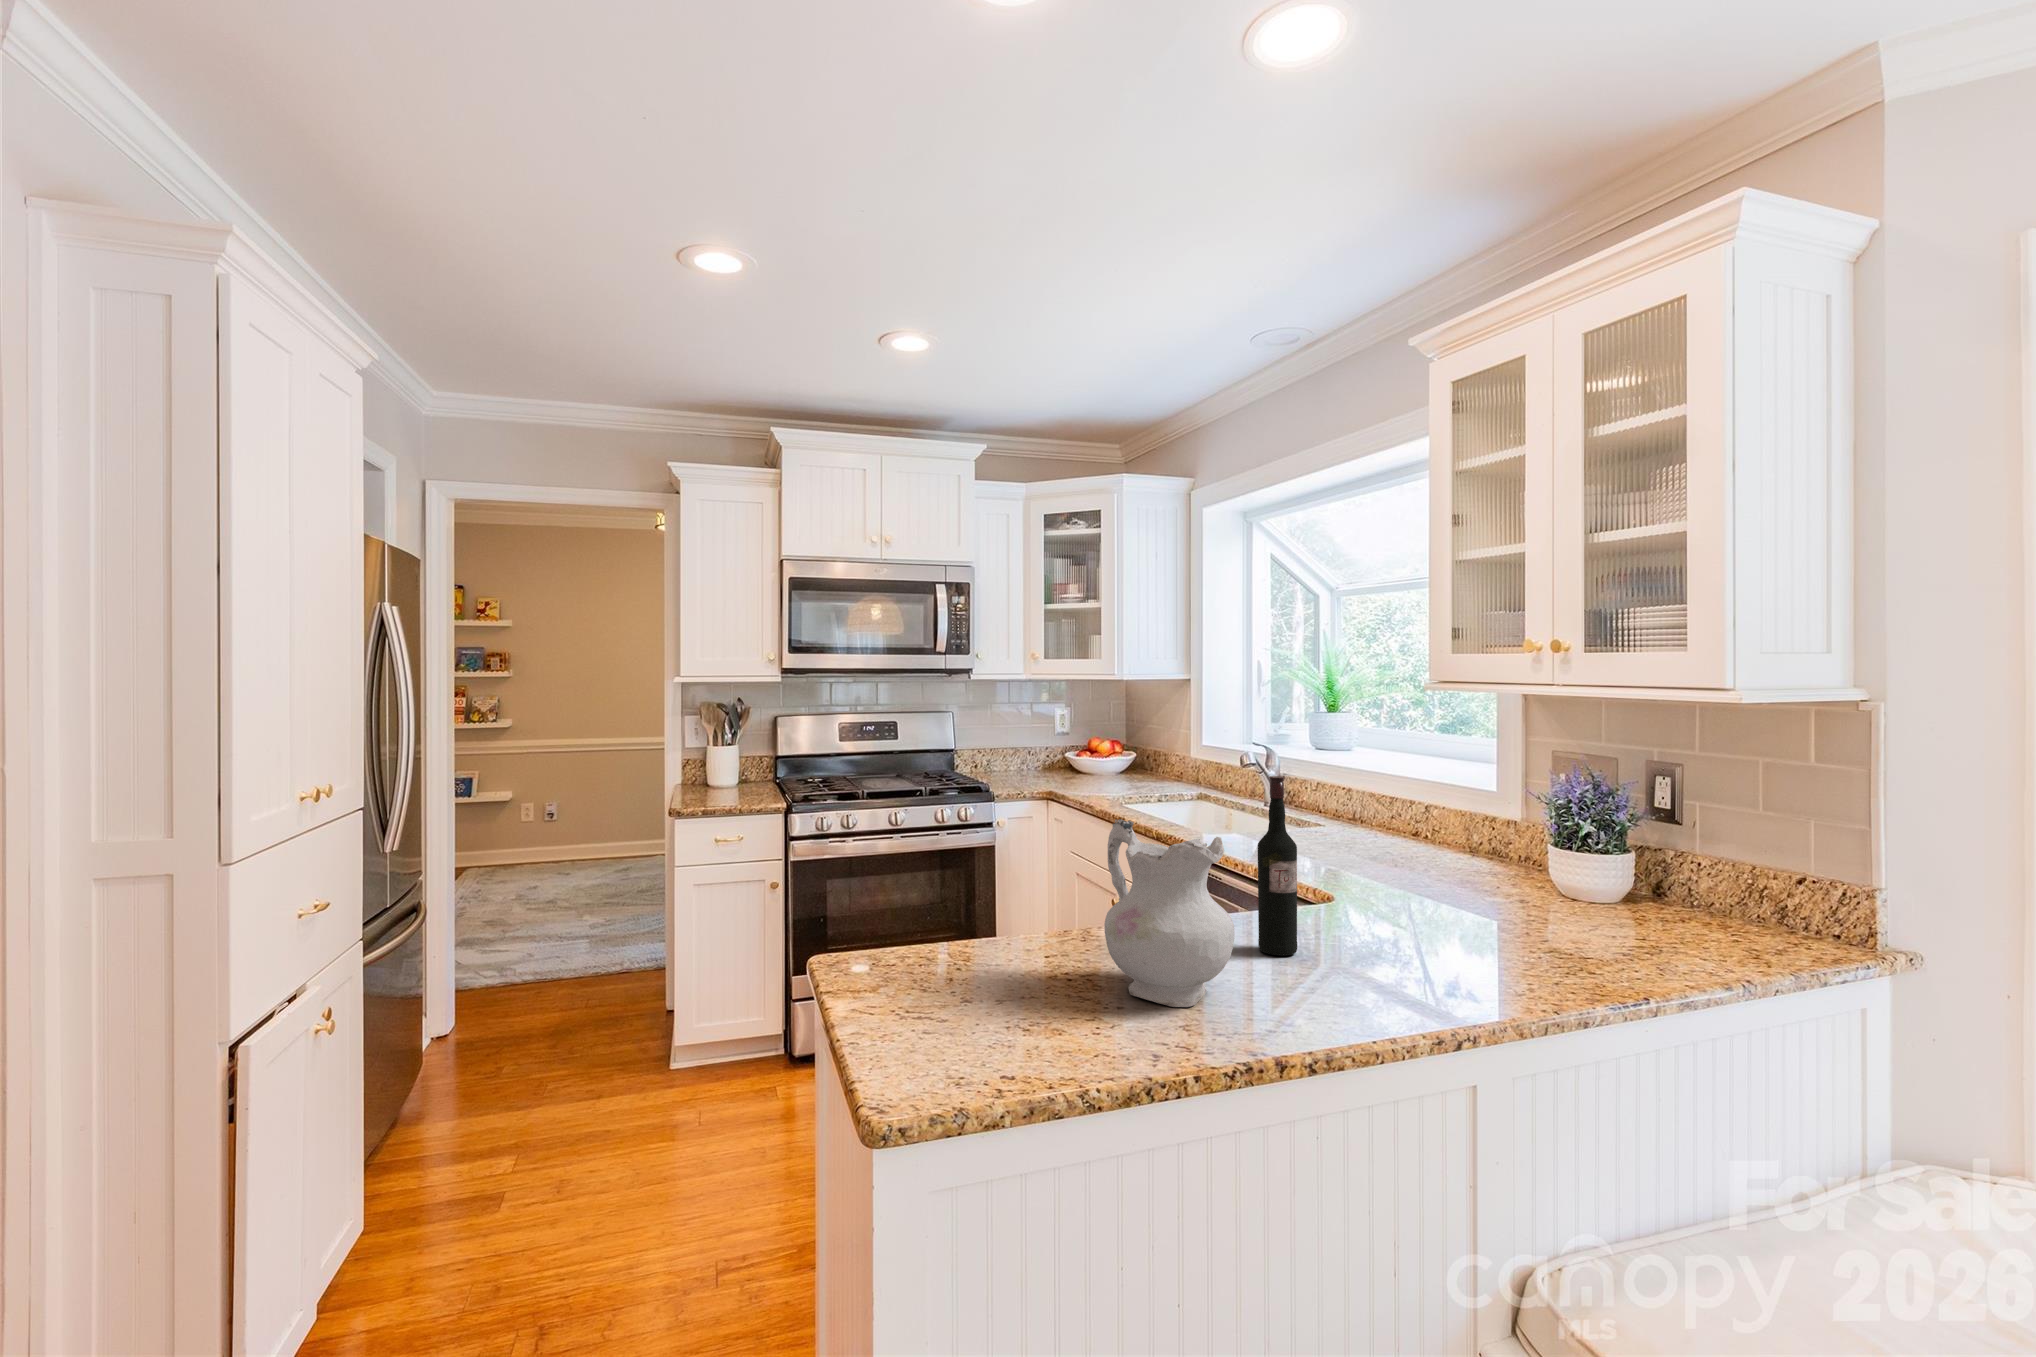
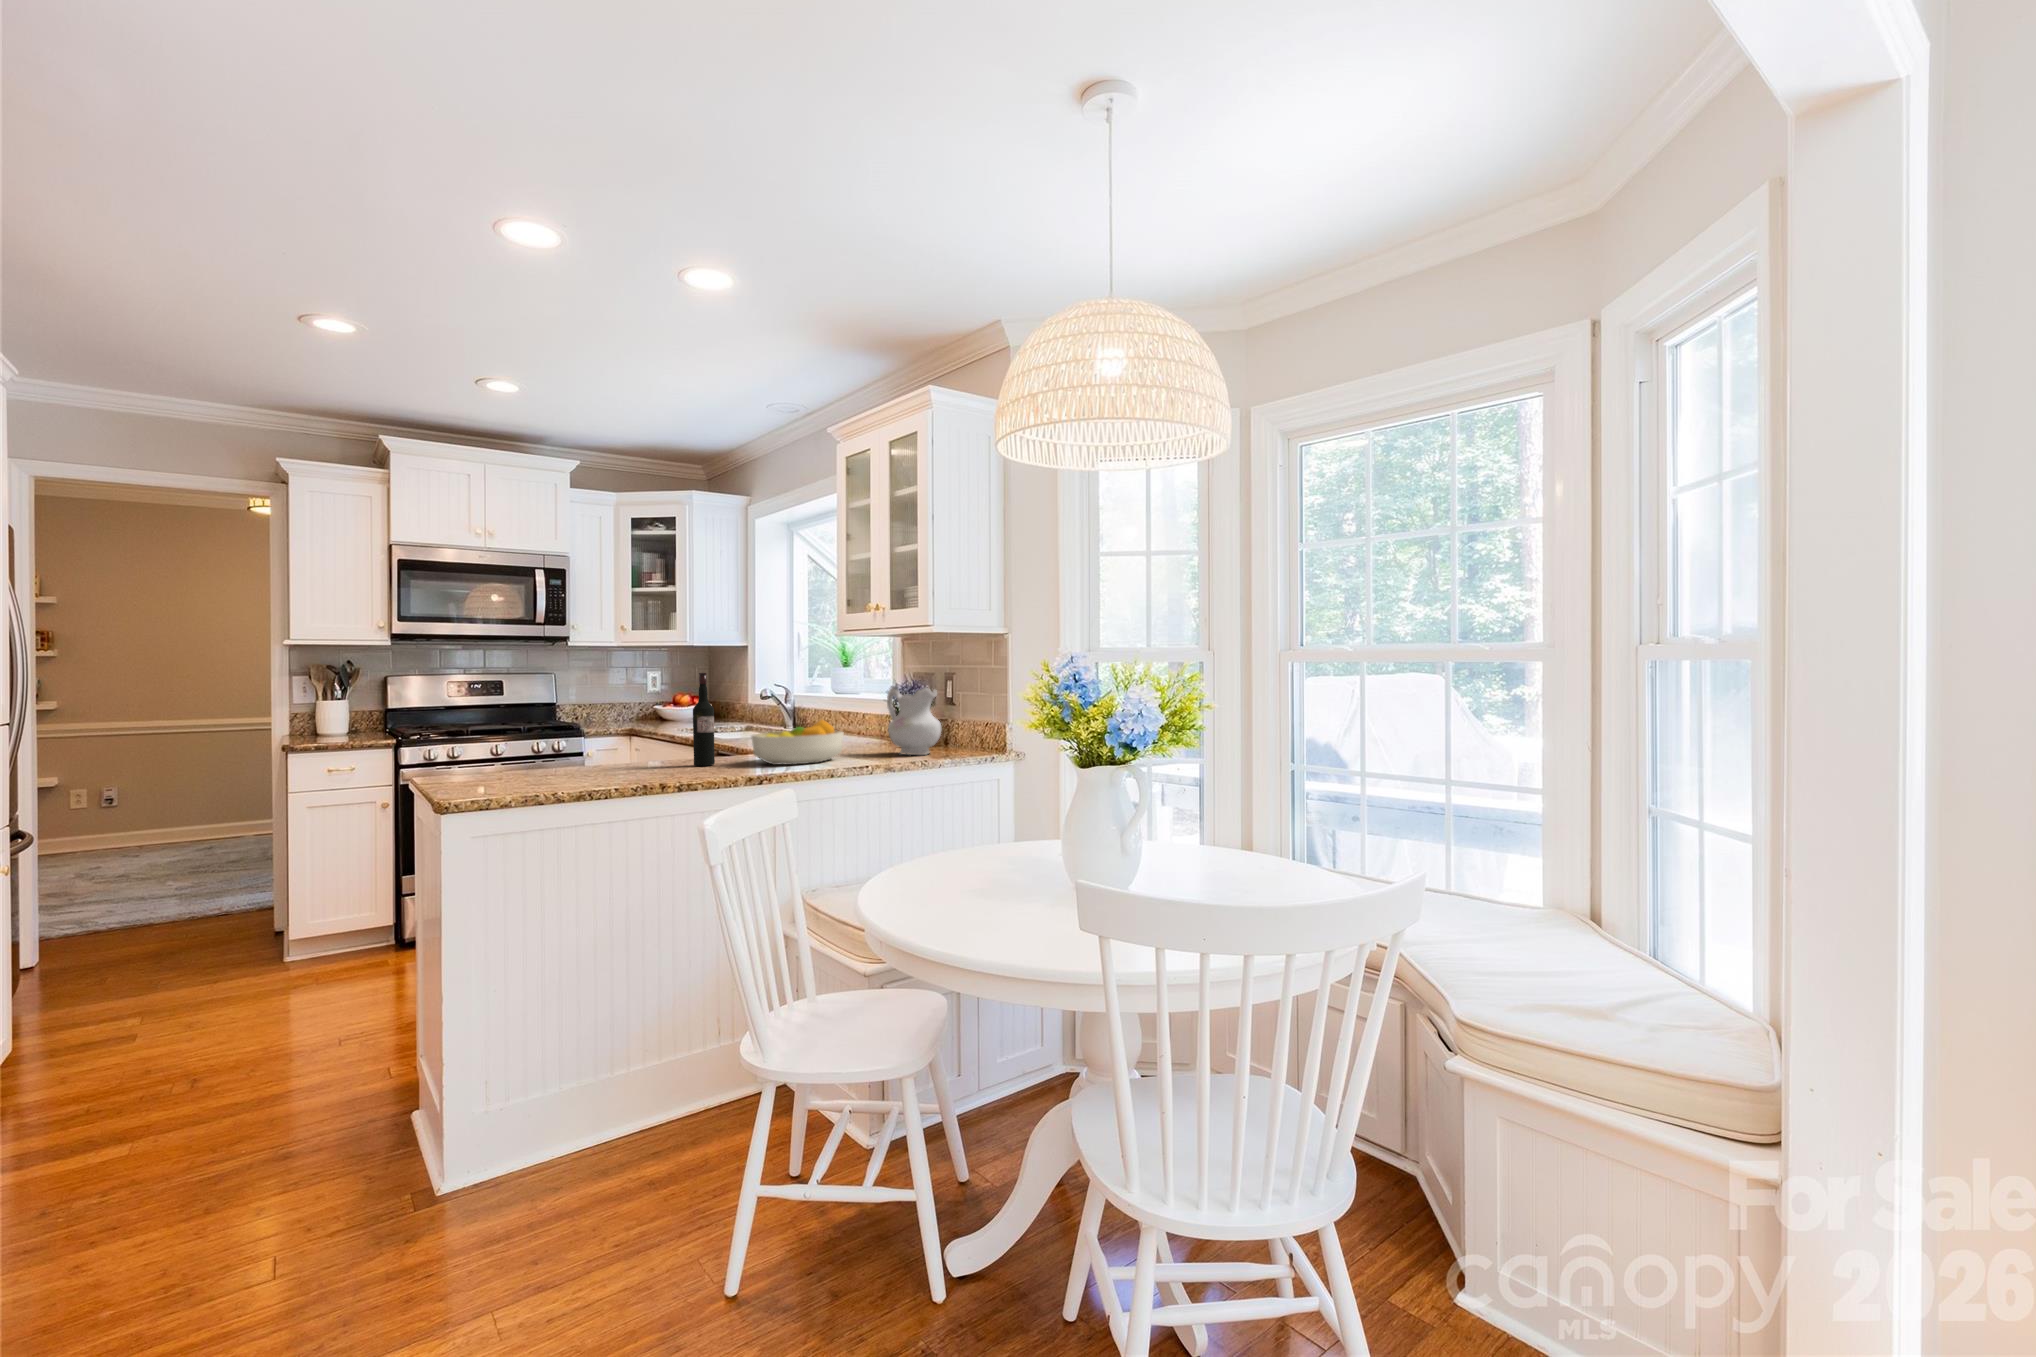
ceramic pitcher: present [1104,819,1234,1007] -> present [887,686,941,755]
fruit bowl: none [1365,864,1537,970] -> present [751,720,844,765]

